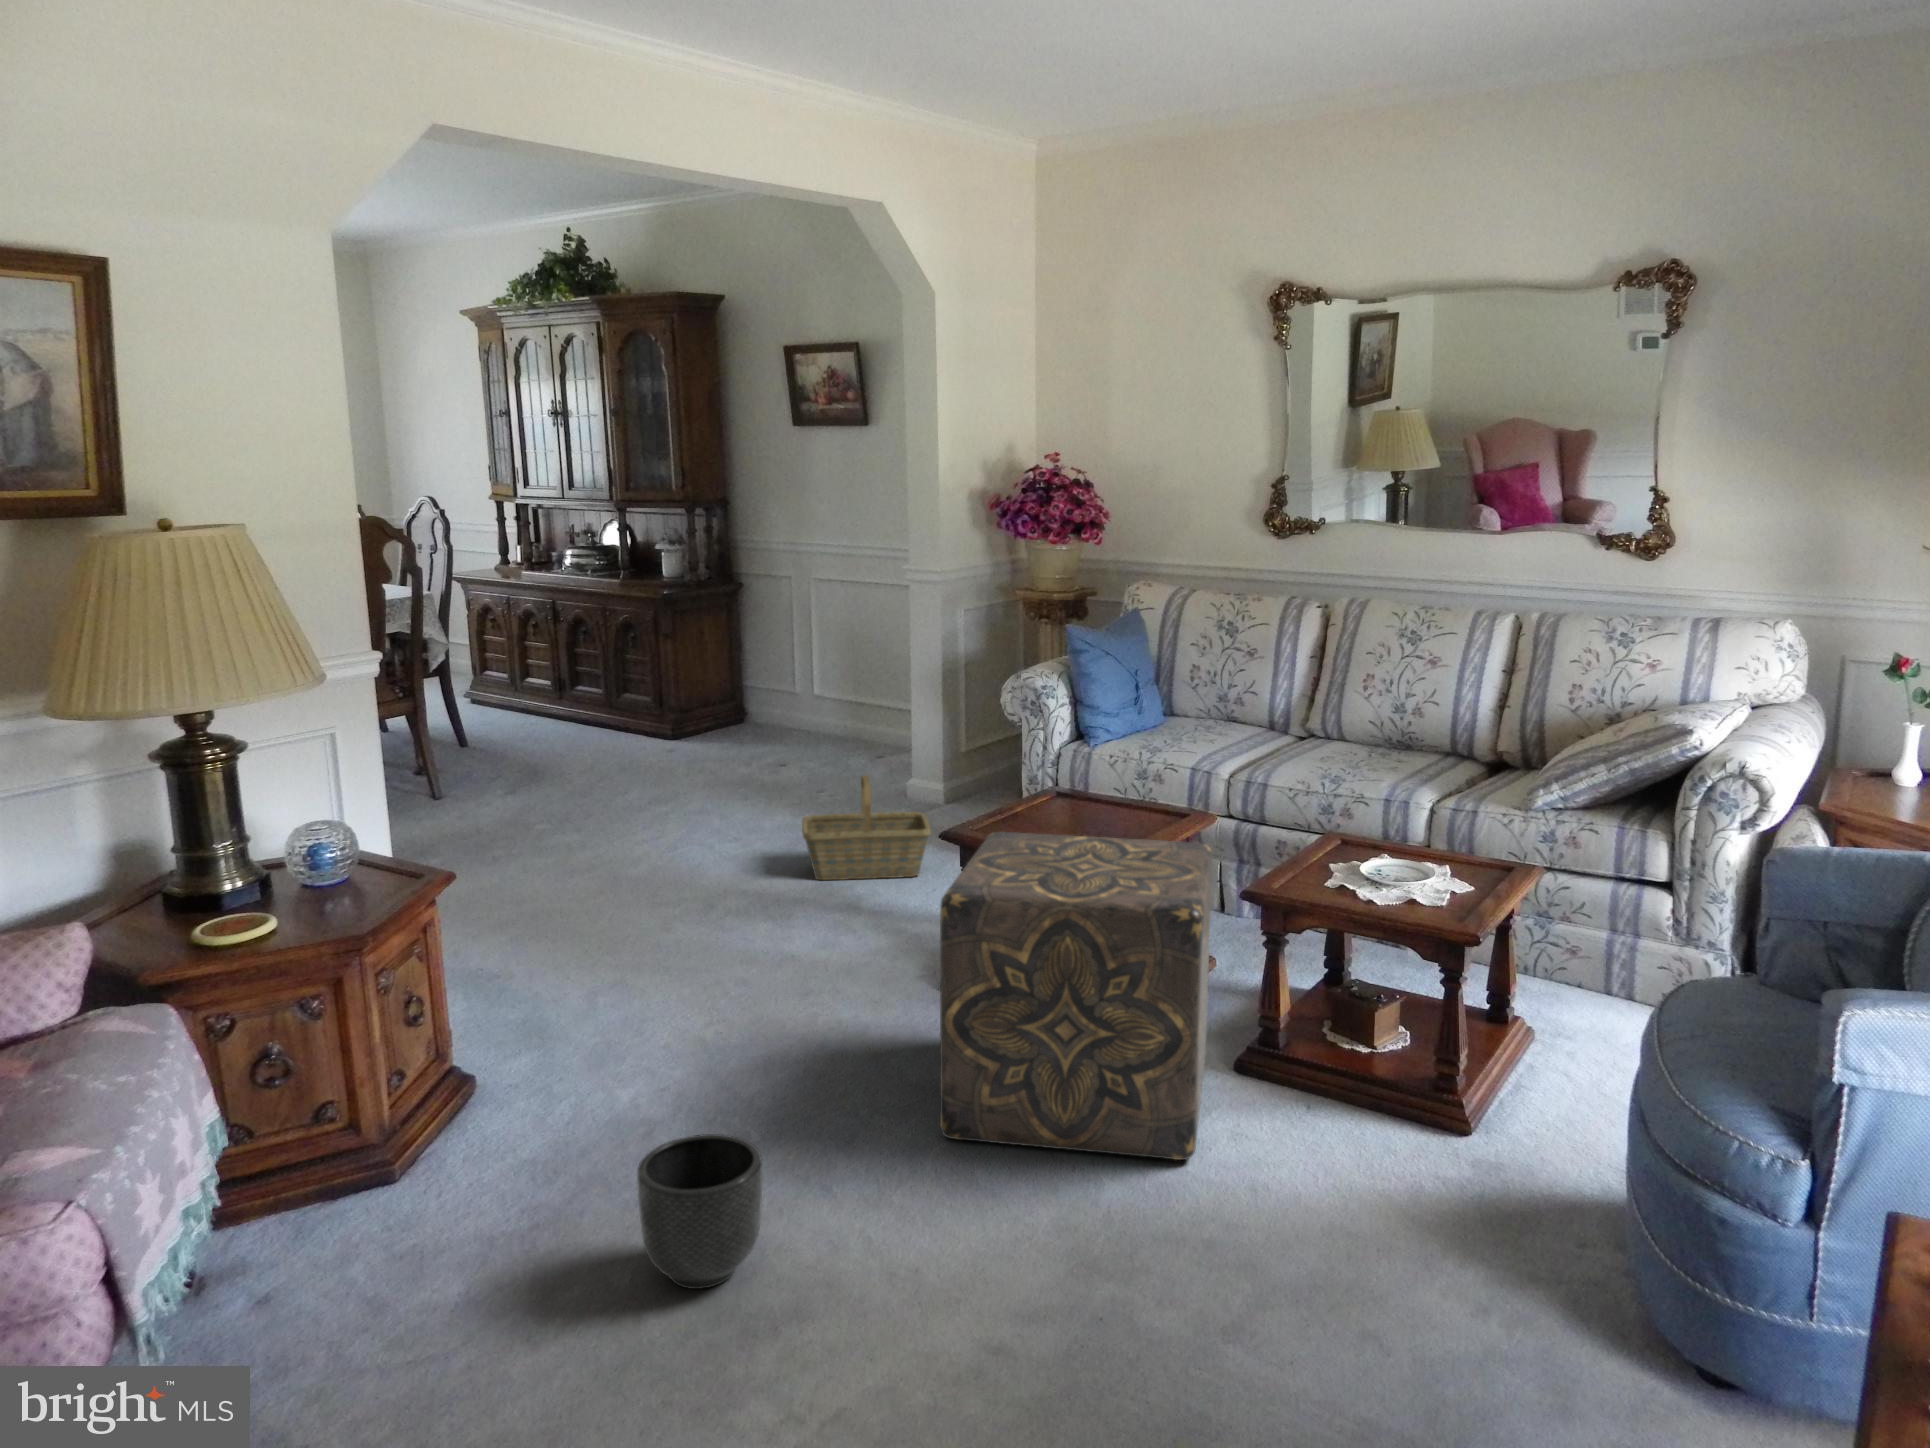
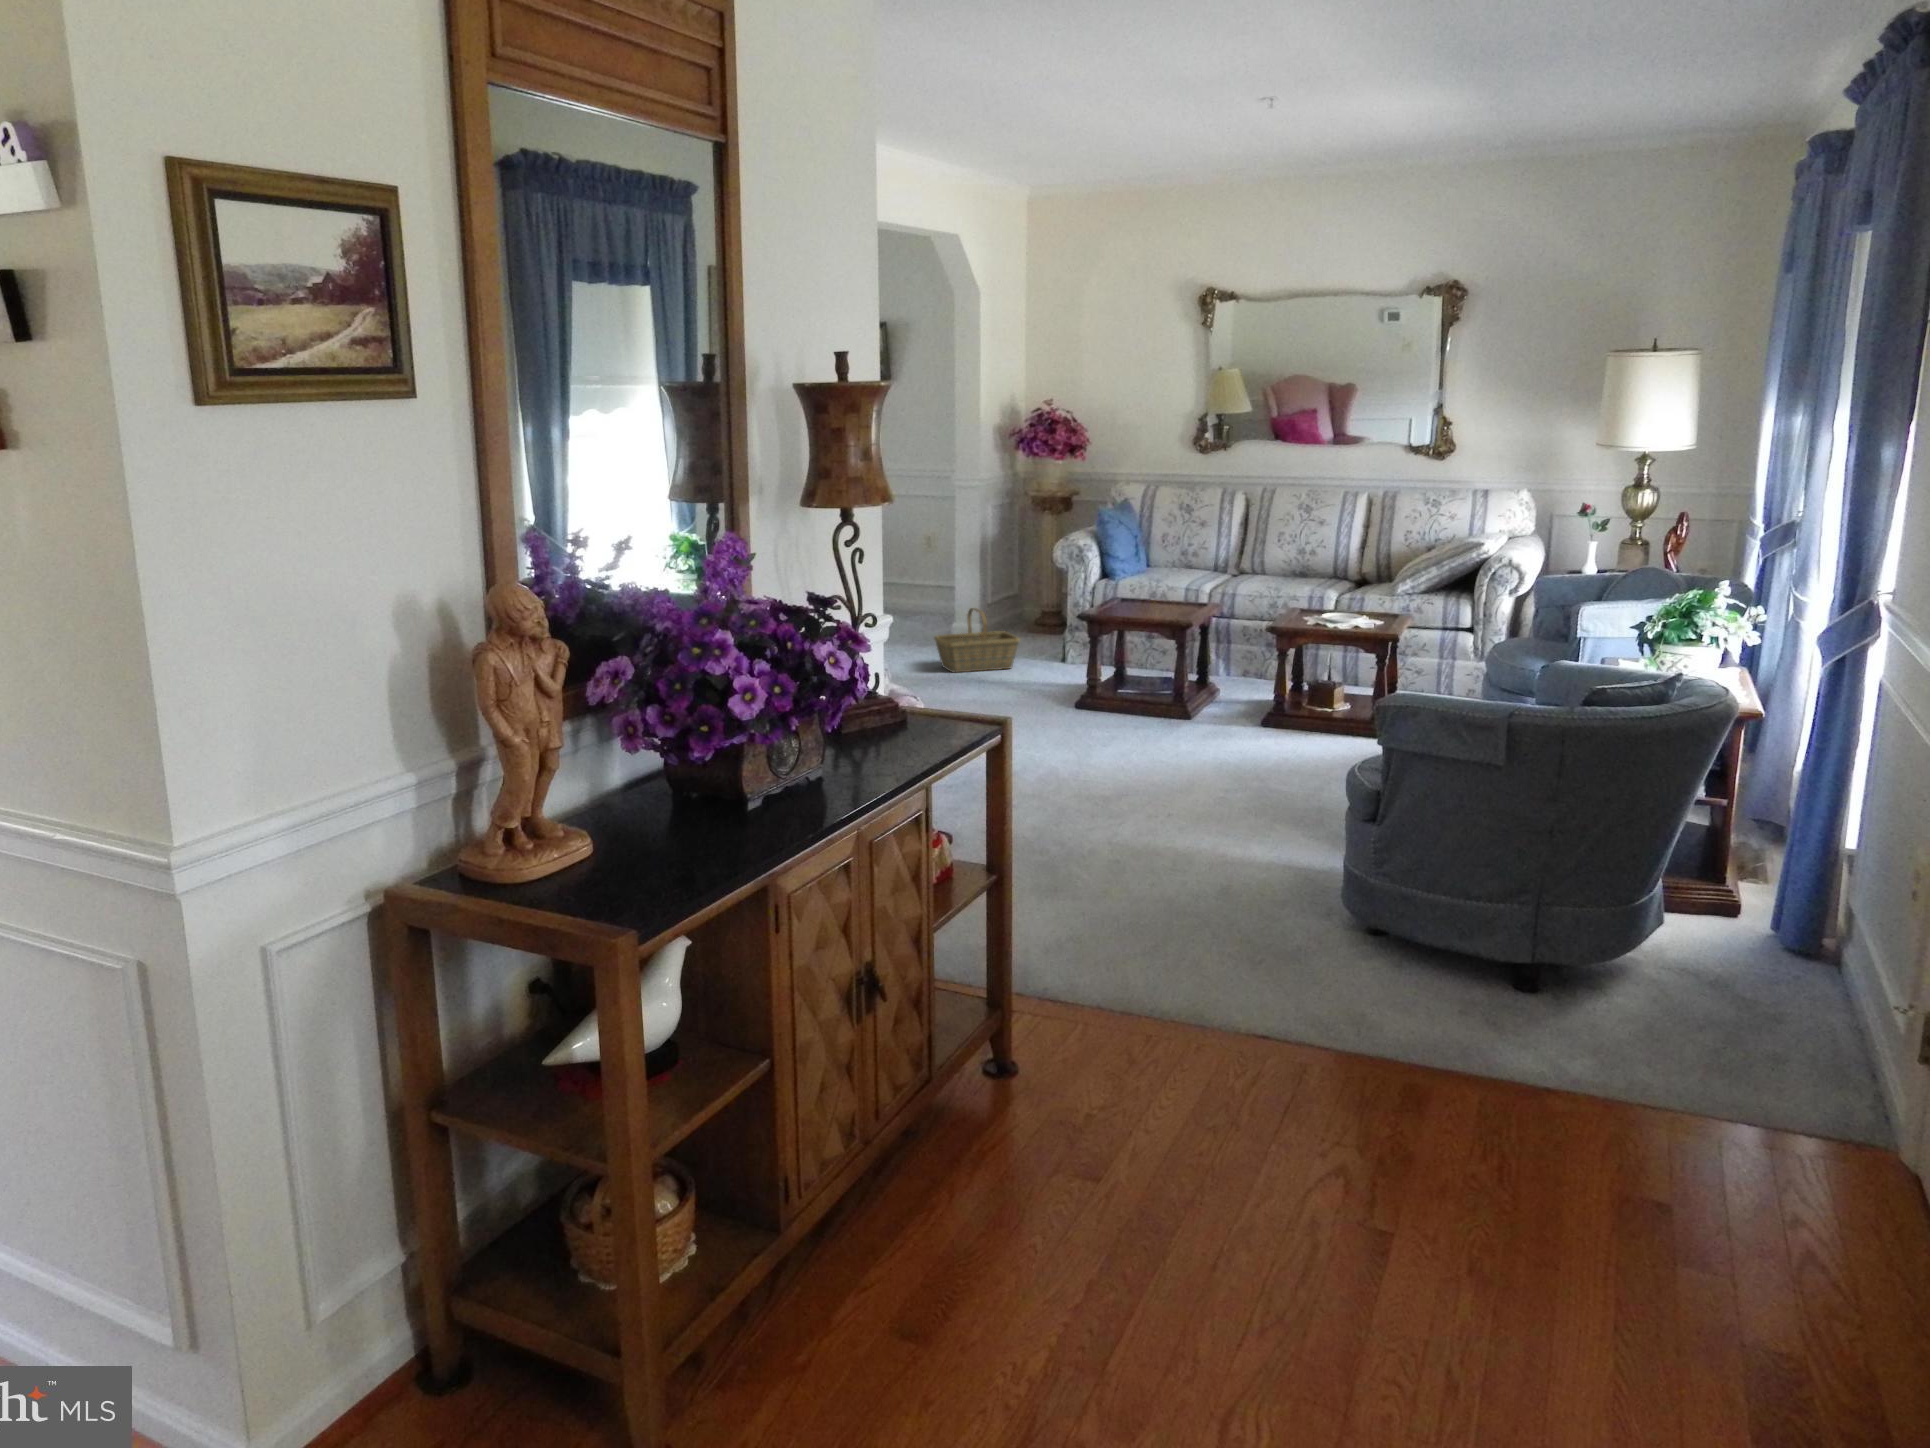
ottoman: present [940,832,1212,1160] -> none [1126,610,1271,755]
planter: present [637,1134,762,1289] -> none [1048,734,1104,796]

